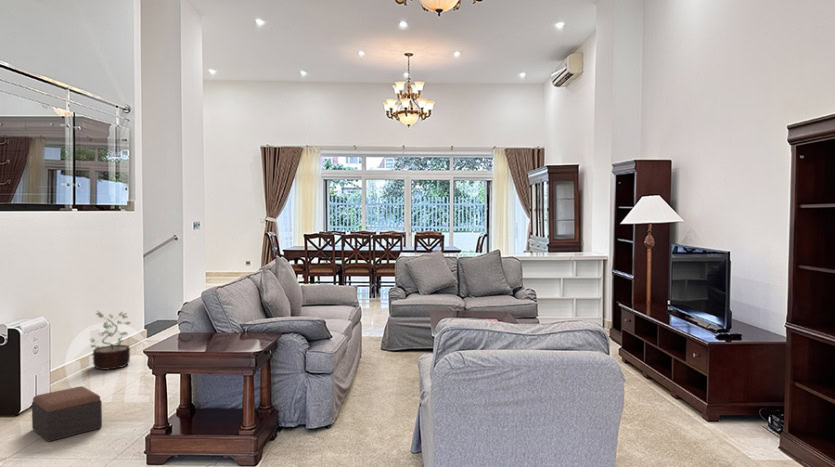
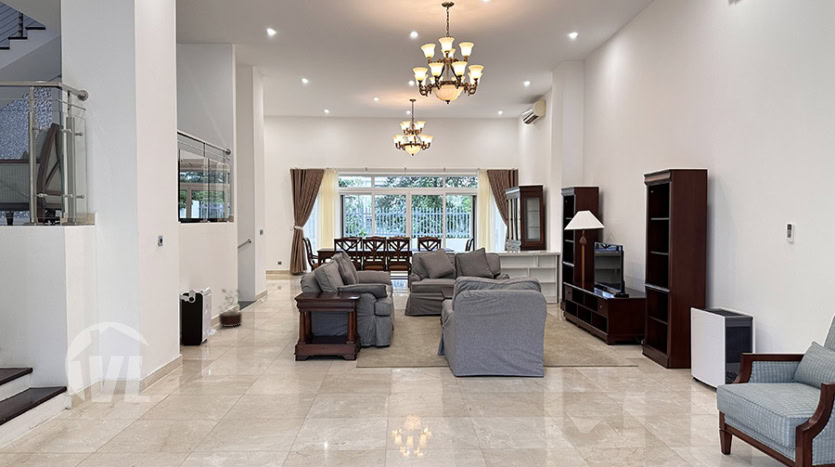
footstool: present [32,386,102,441] -> none [218,326,257,353]

